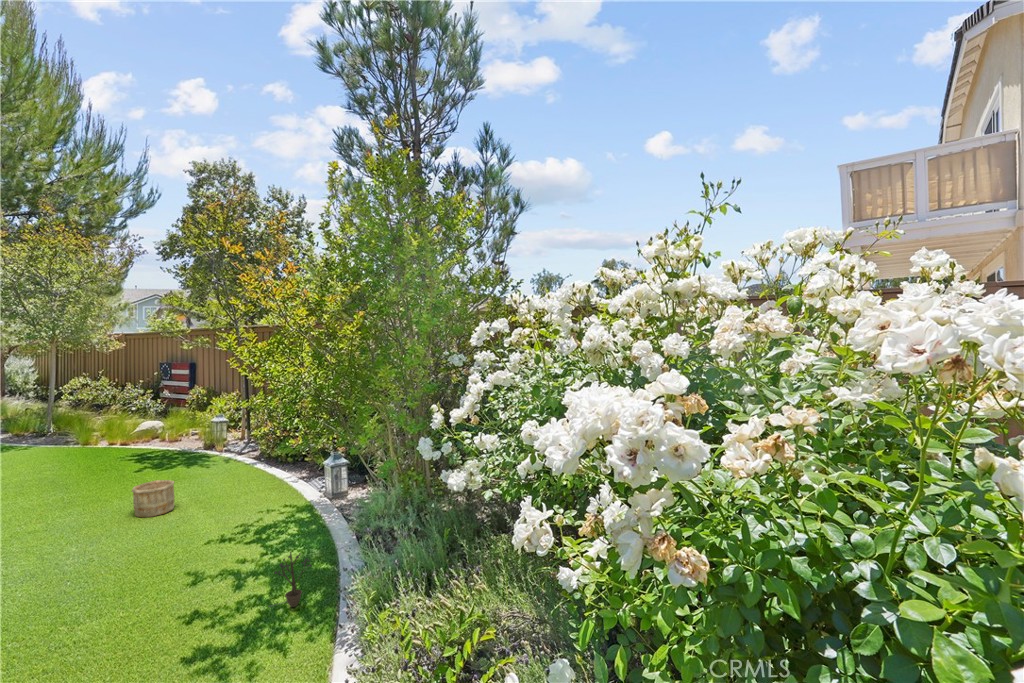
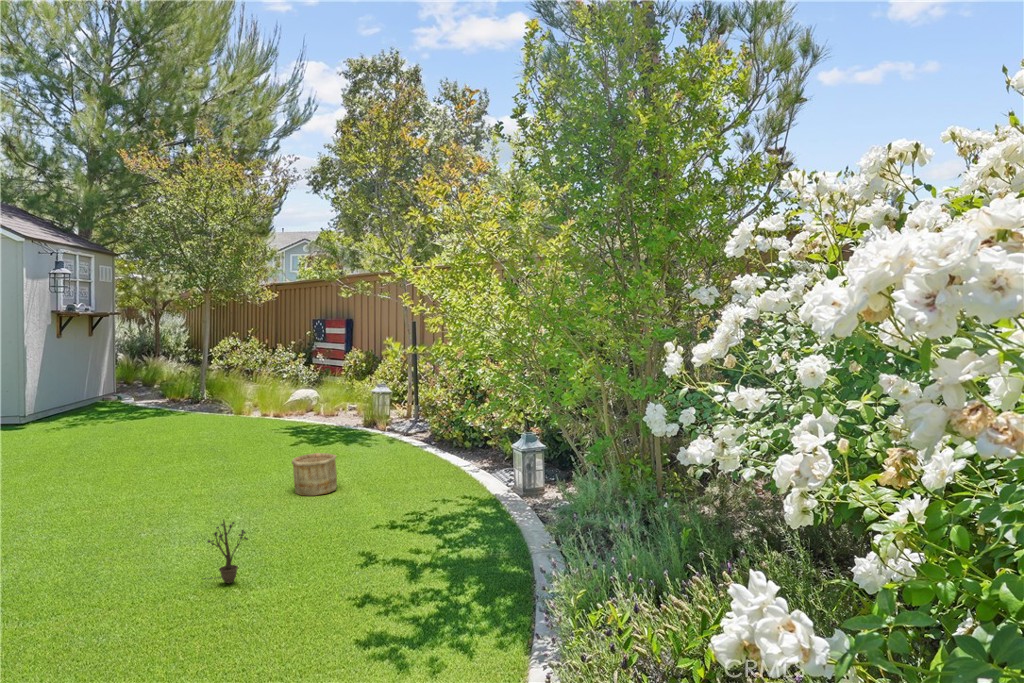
decorative plant: present [268,552,312,607] -> present [202,519,248,583]

